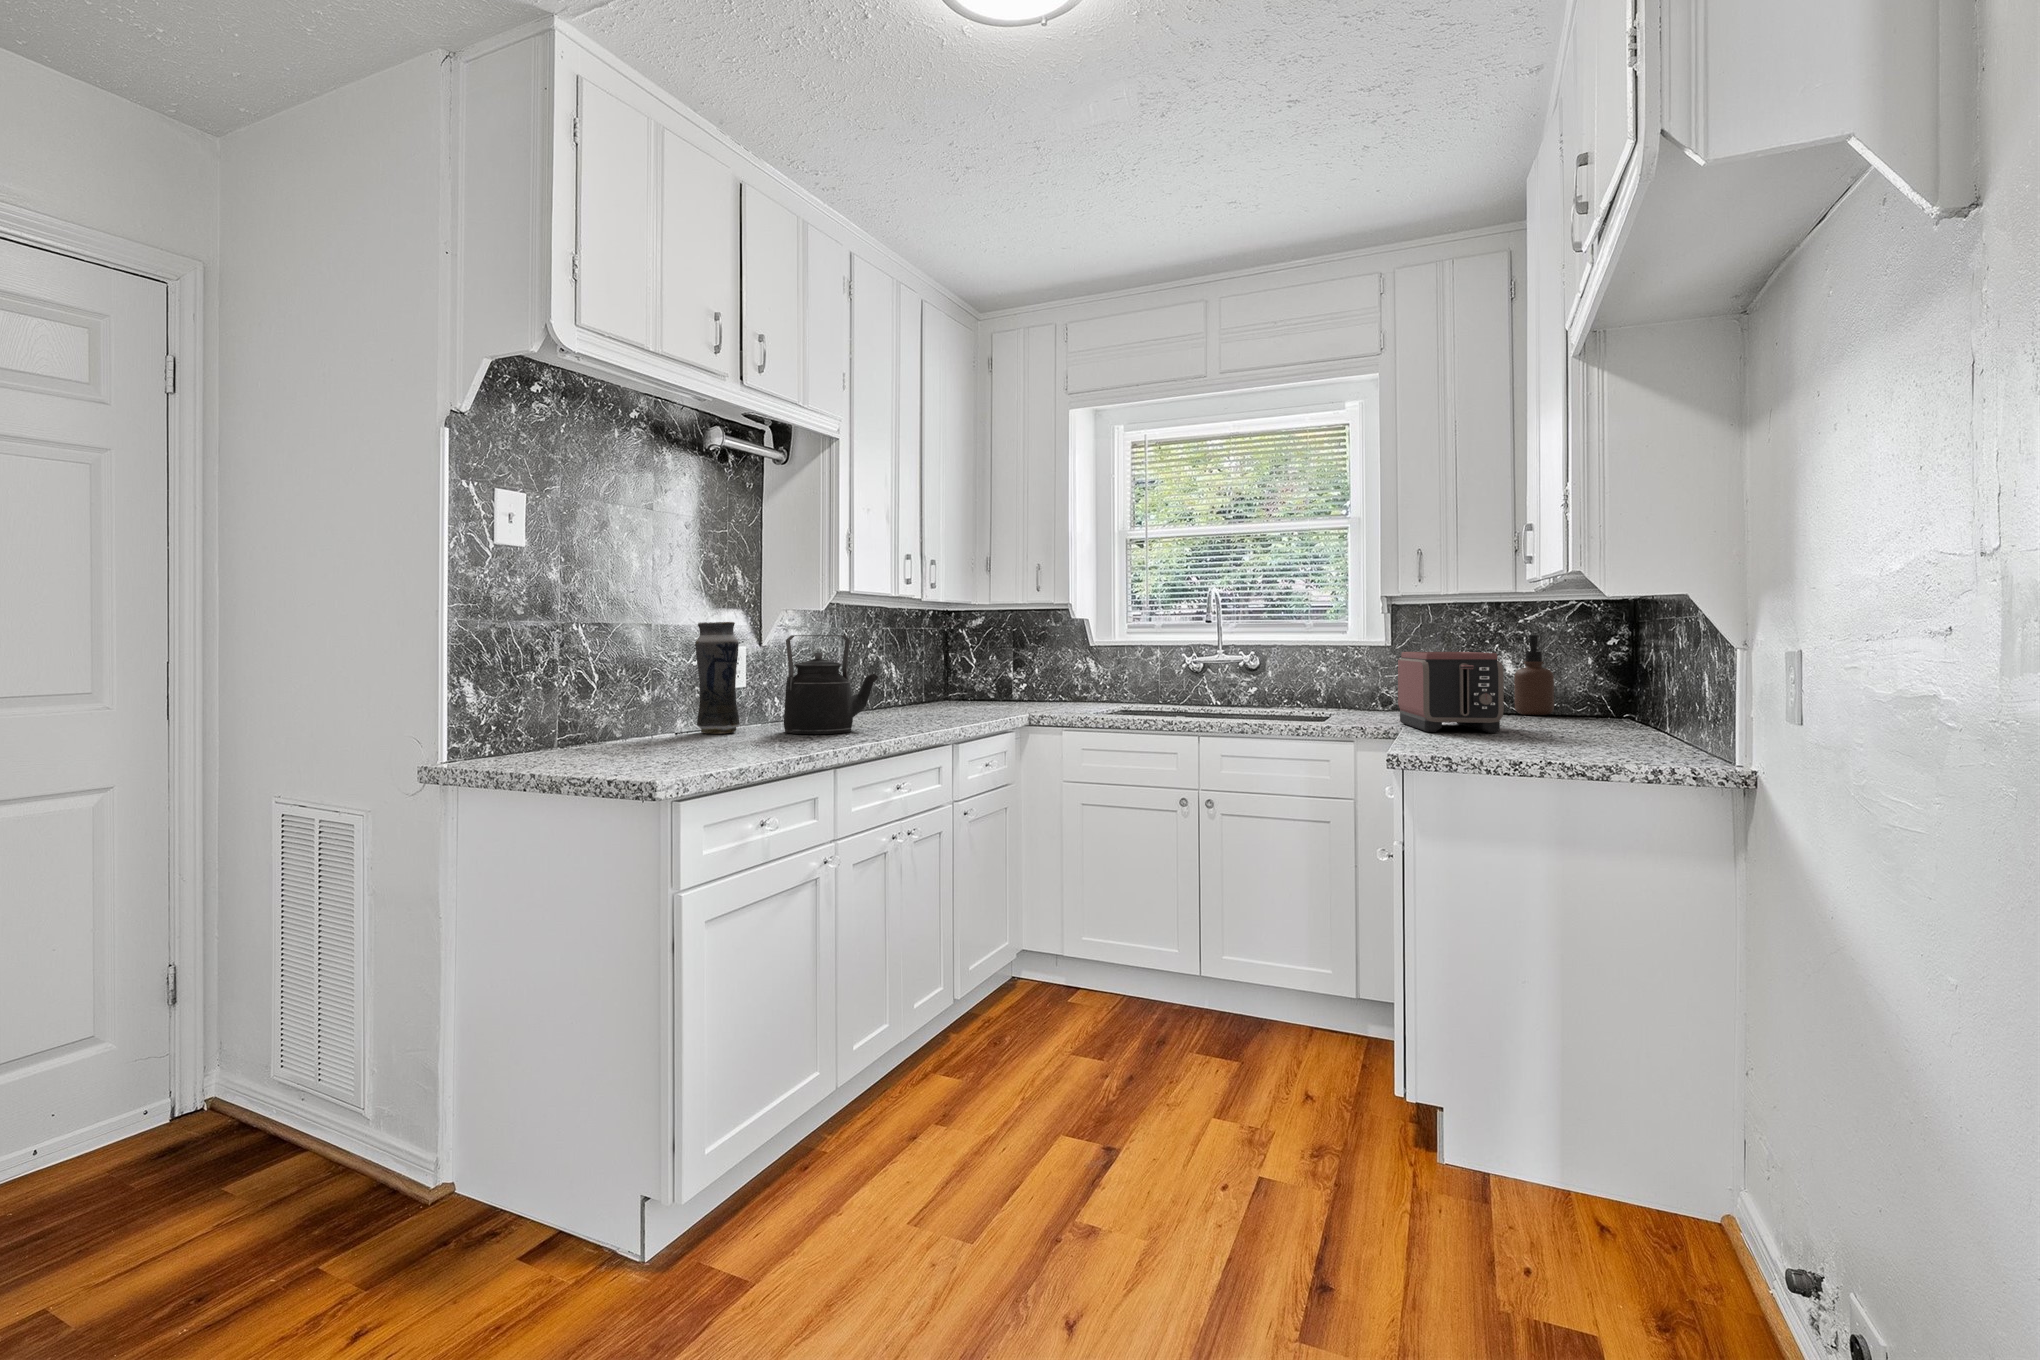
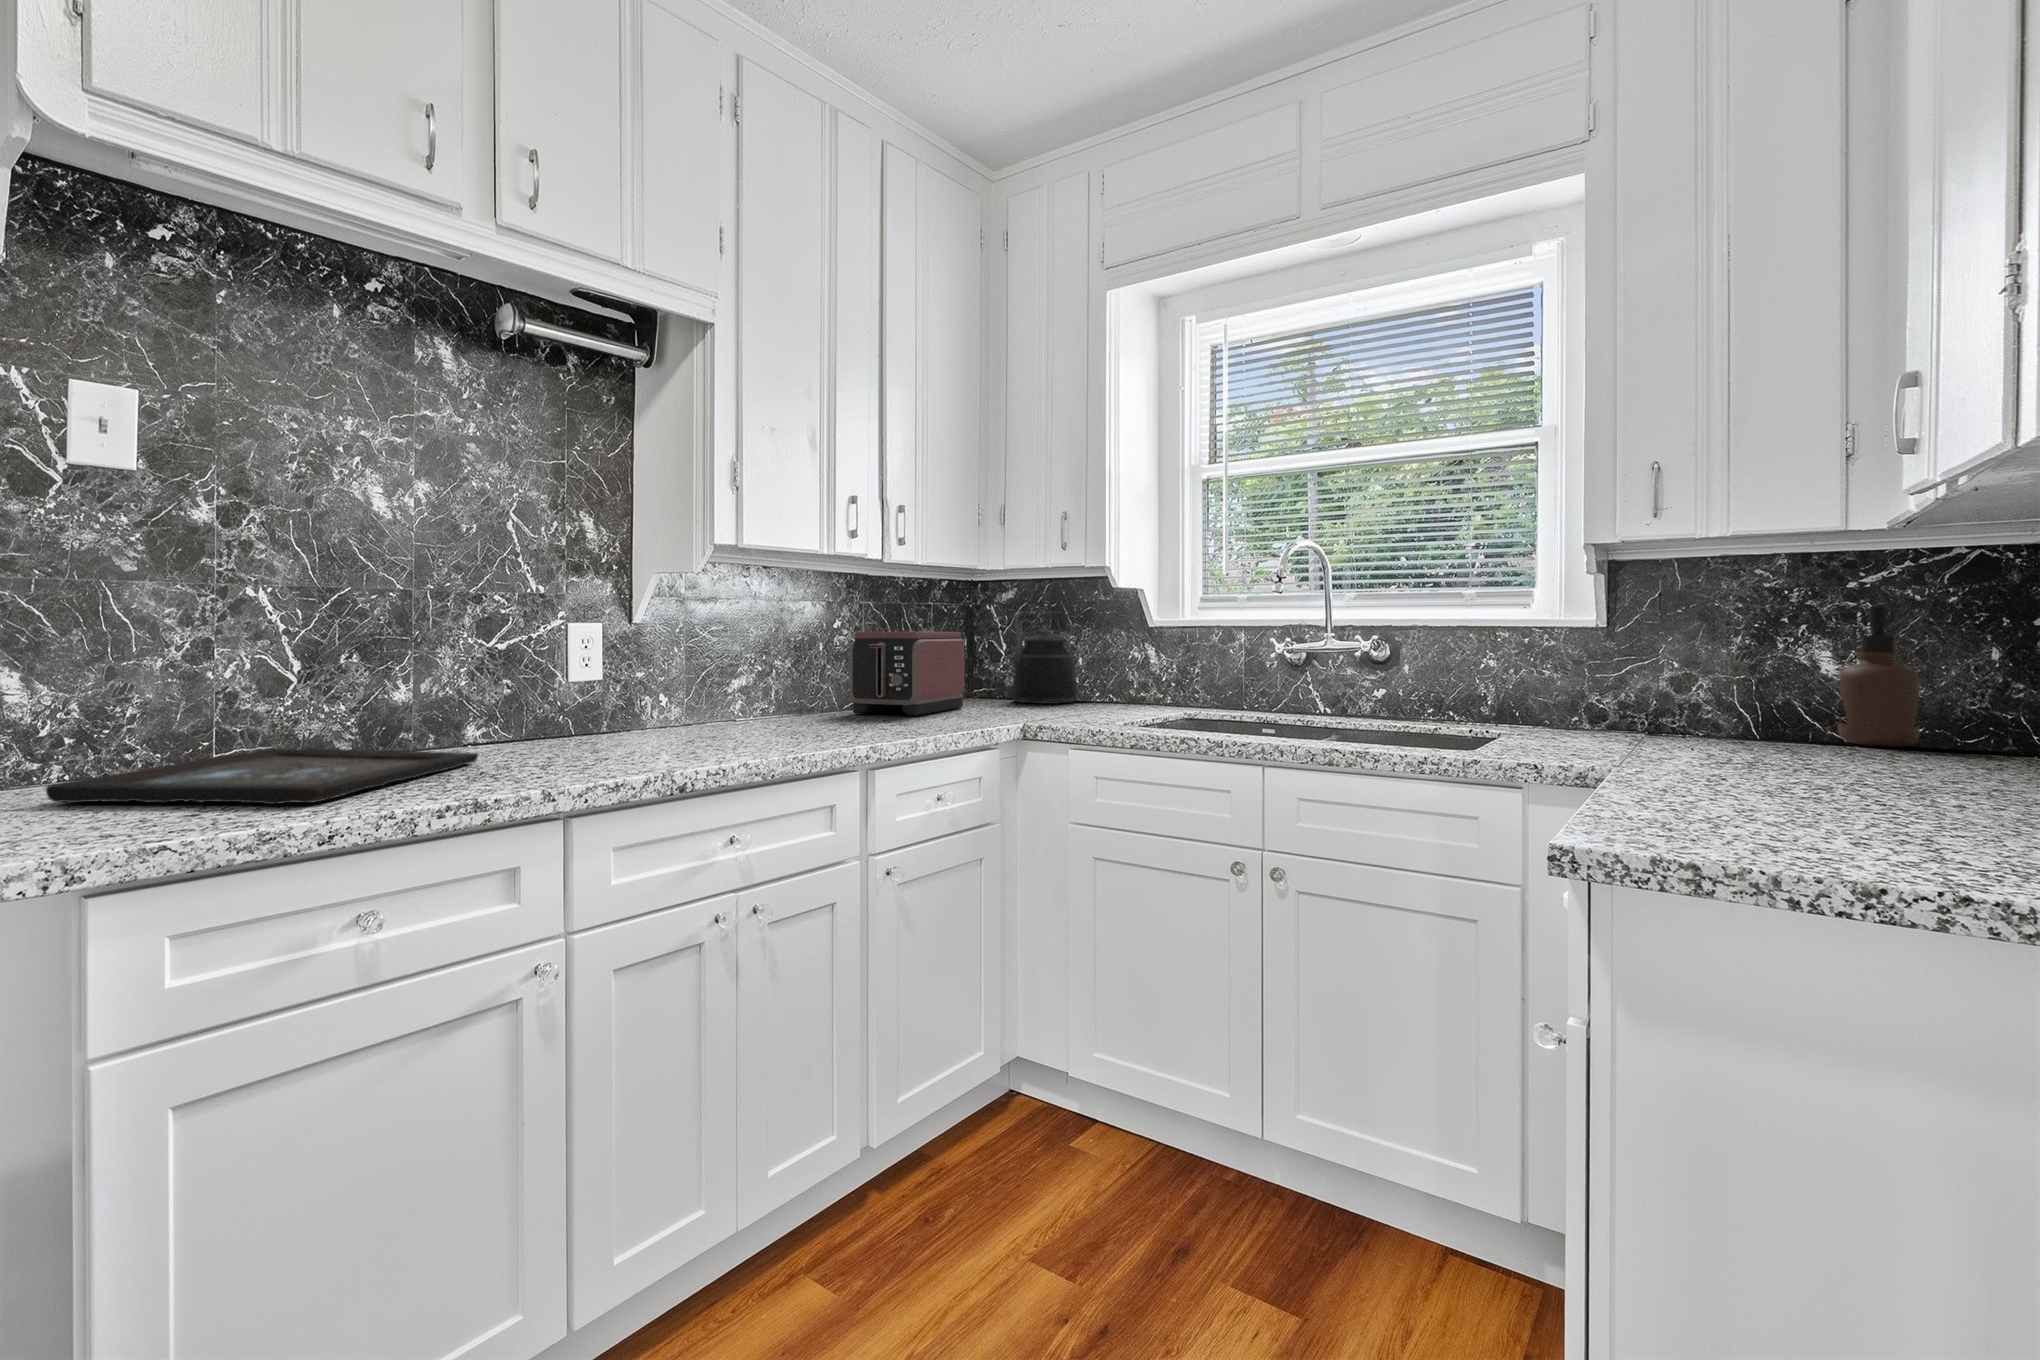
vase: present [695,622,739,734] -> none [474,584,541,746]
kettle: present [784,635,878,734] -> present [1012,612,1076,704]
toaster: present [1398,652,1504,733] -> present [849,632,964,716]
tray: none [570,735,746,763] -> present [46,748,478,804]

